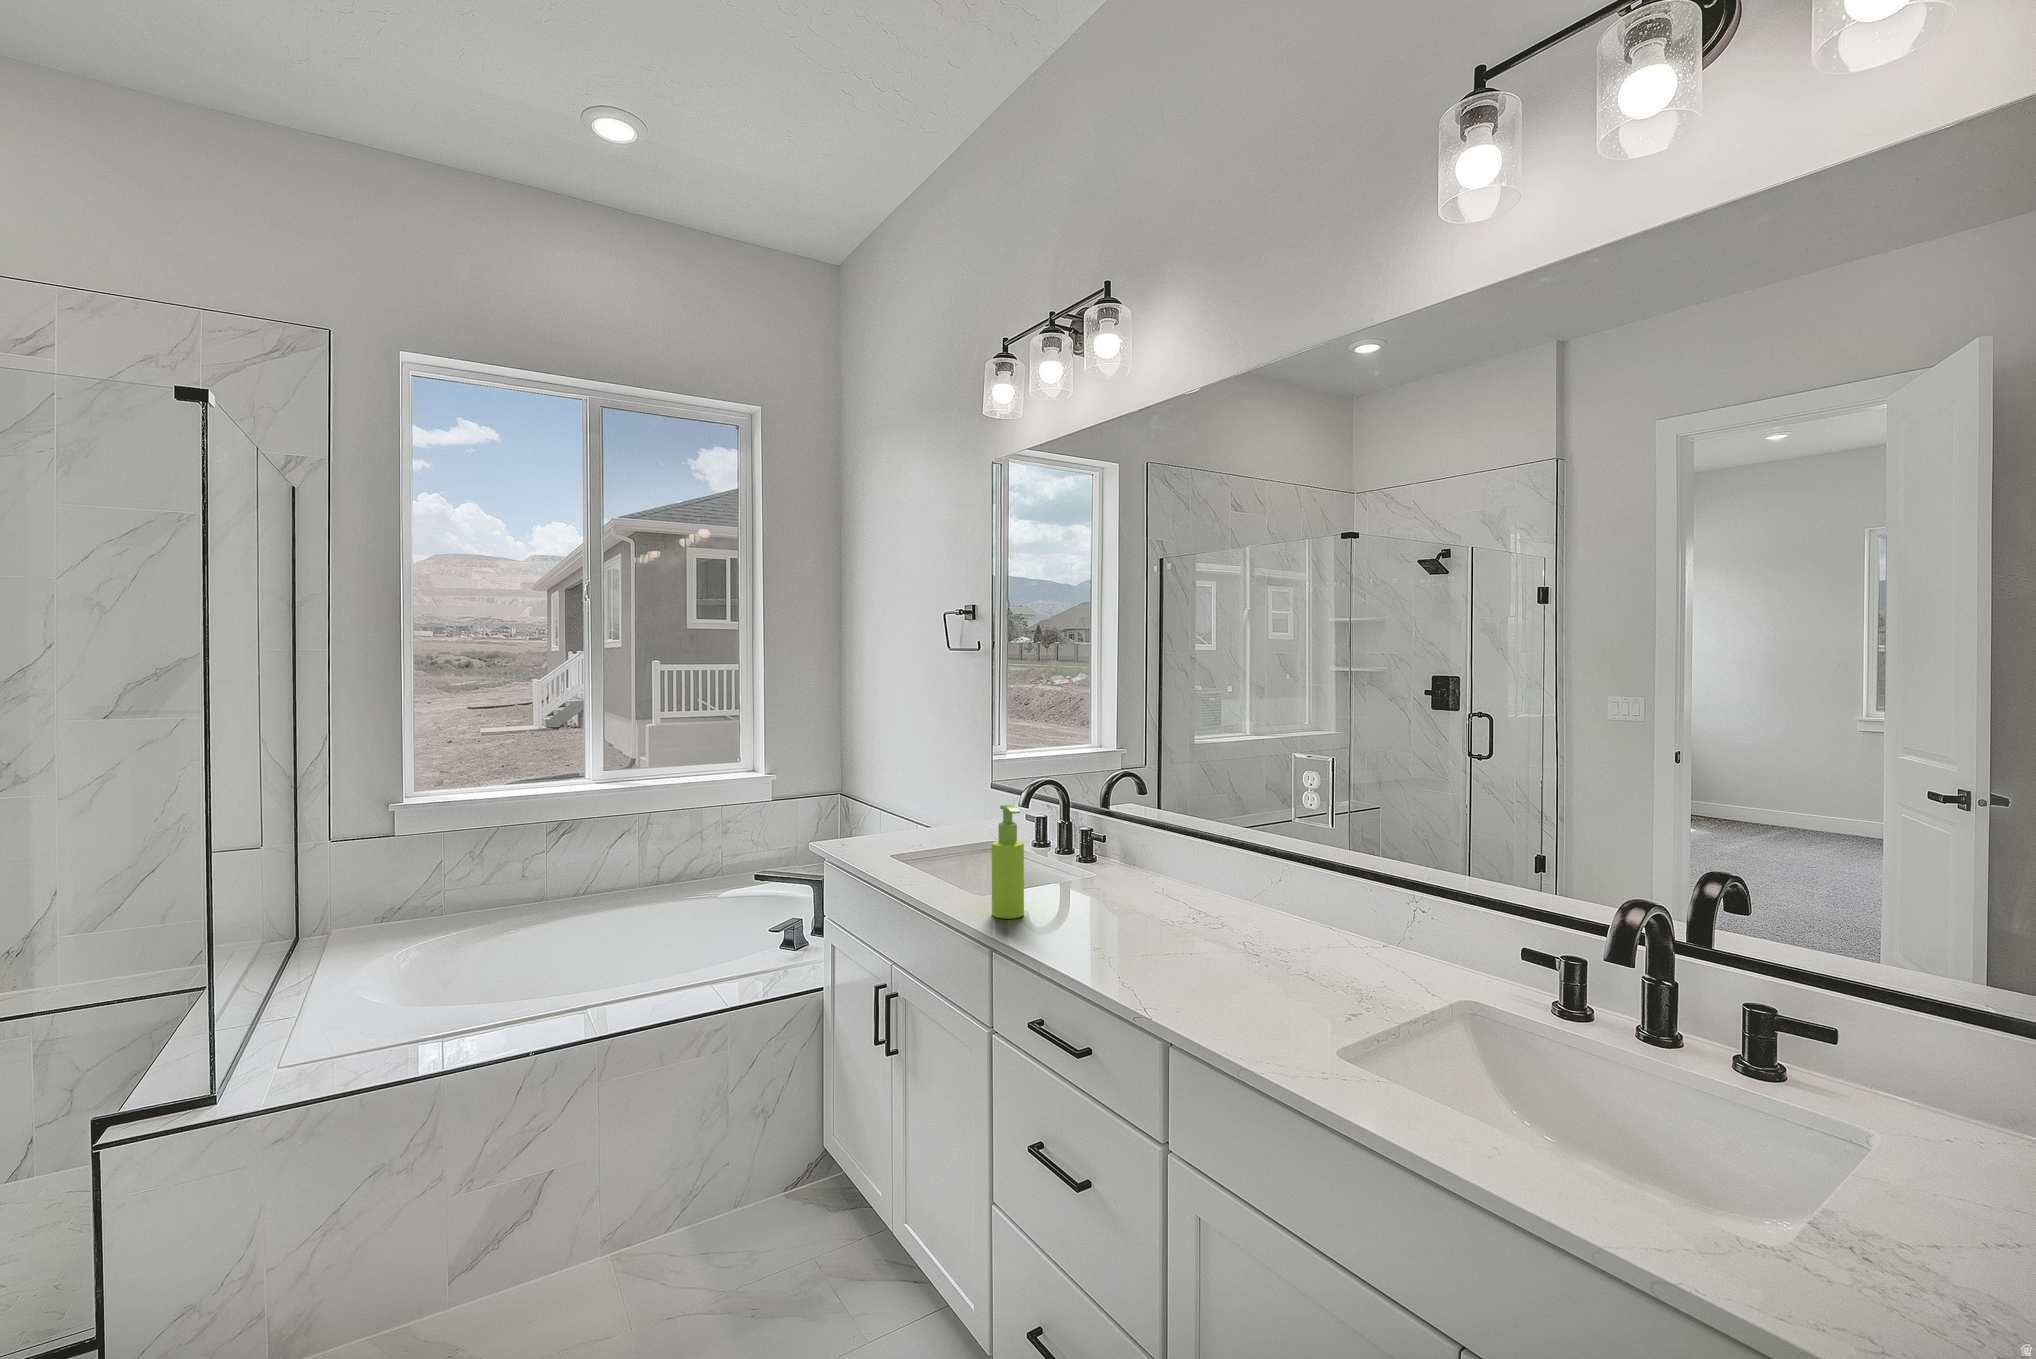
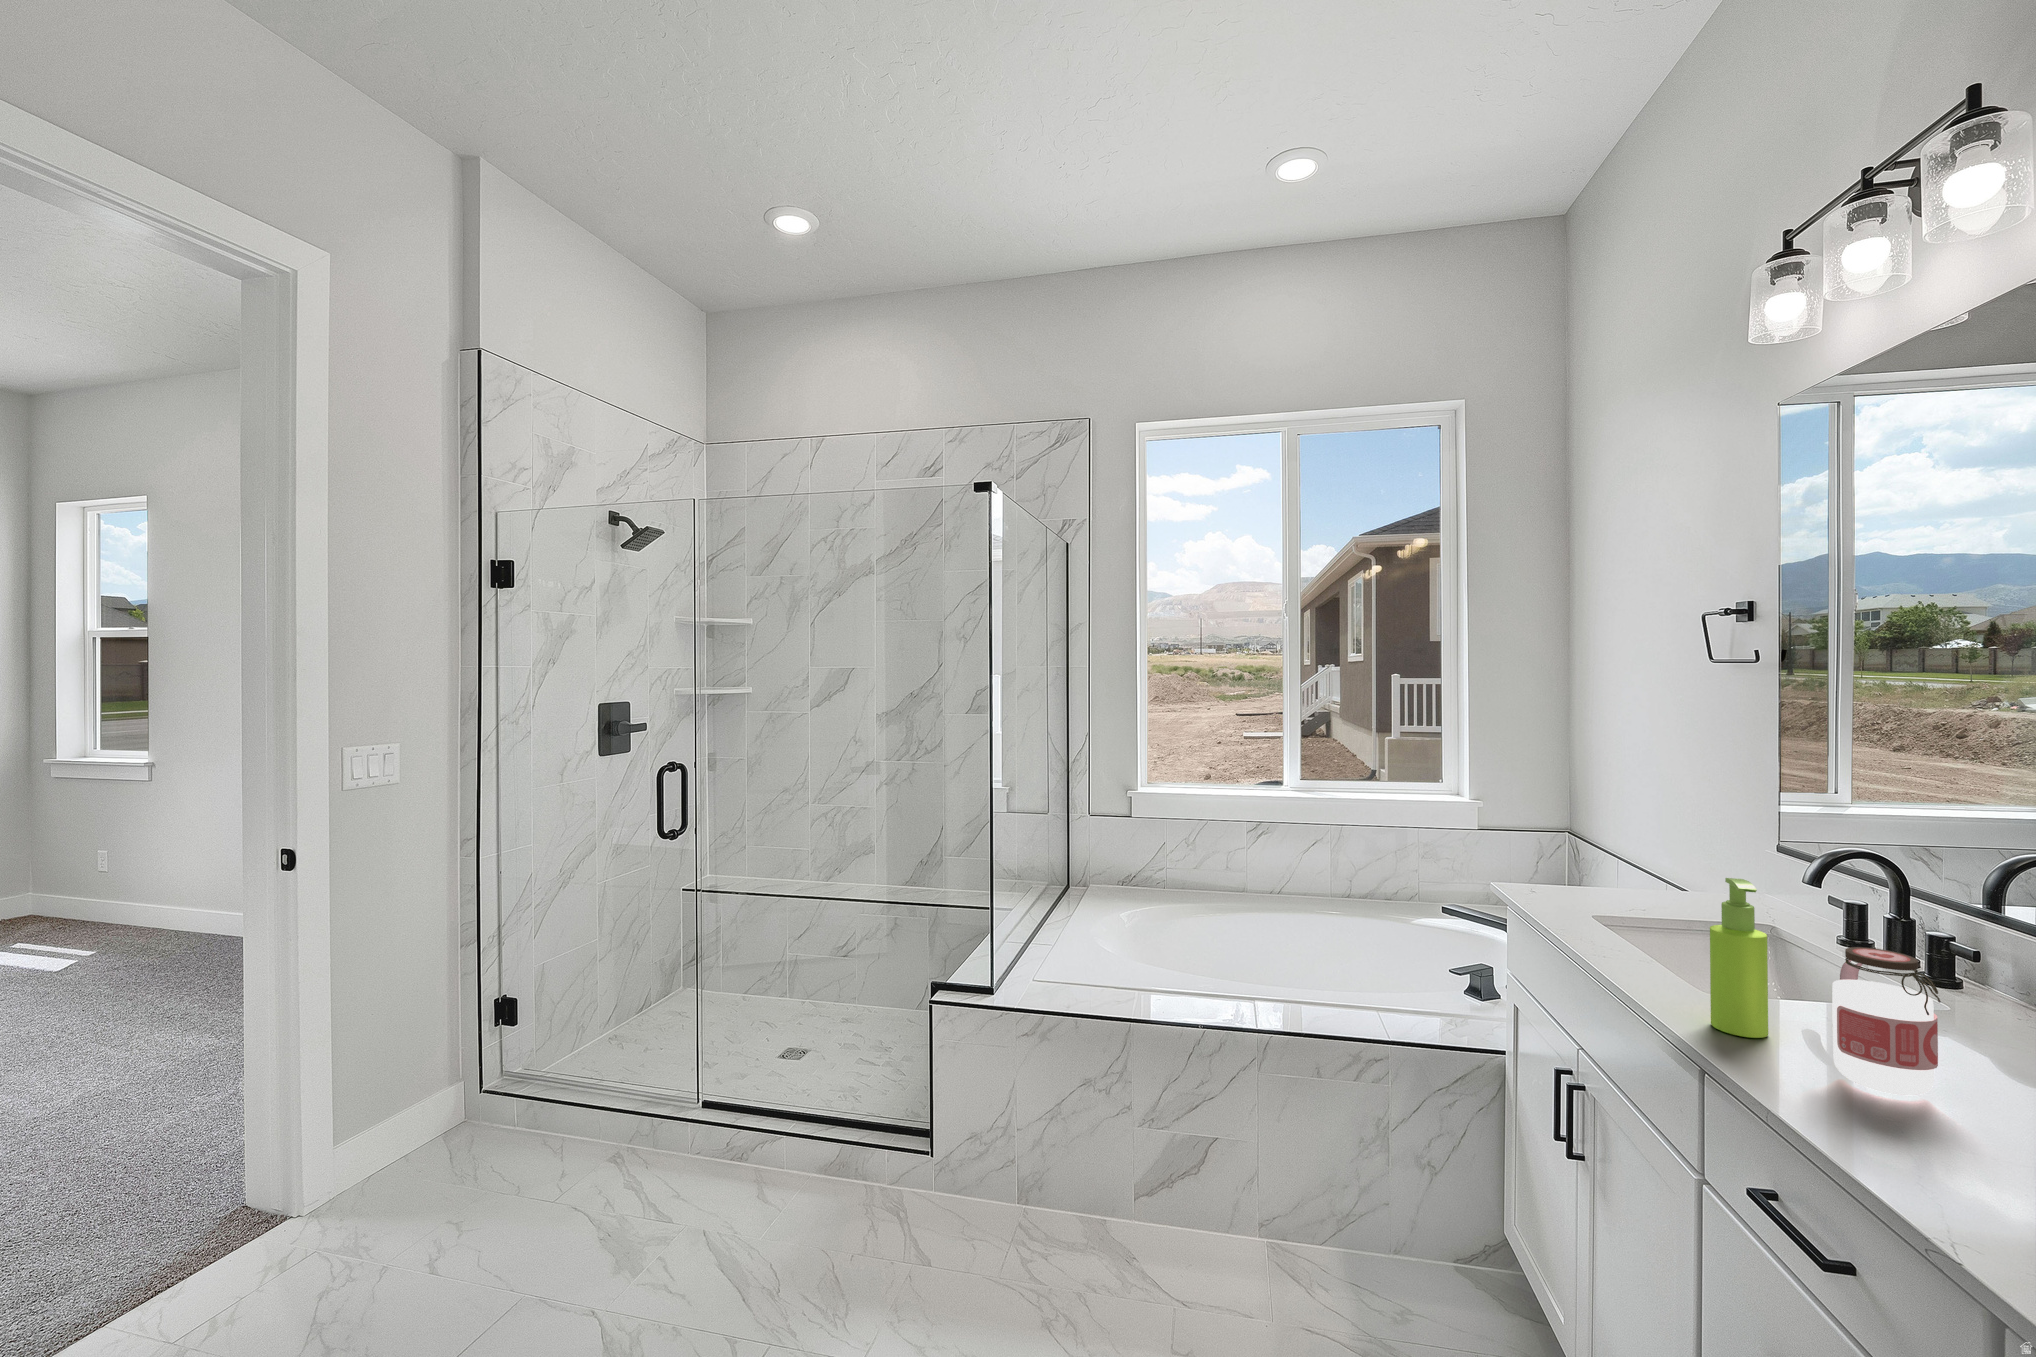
jar: none [1062,839,1114,933] -> present [1832,947,1941,1095]

